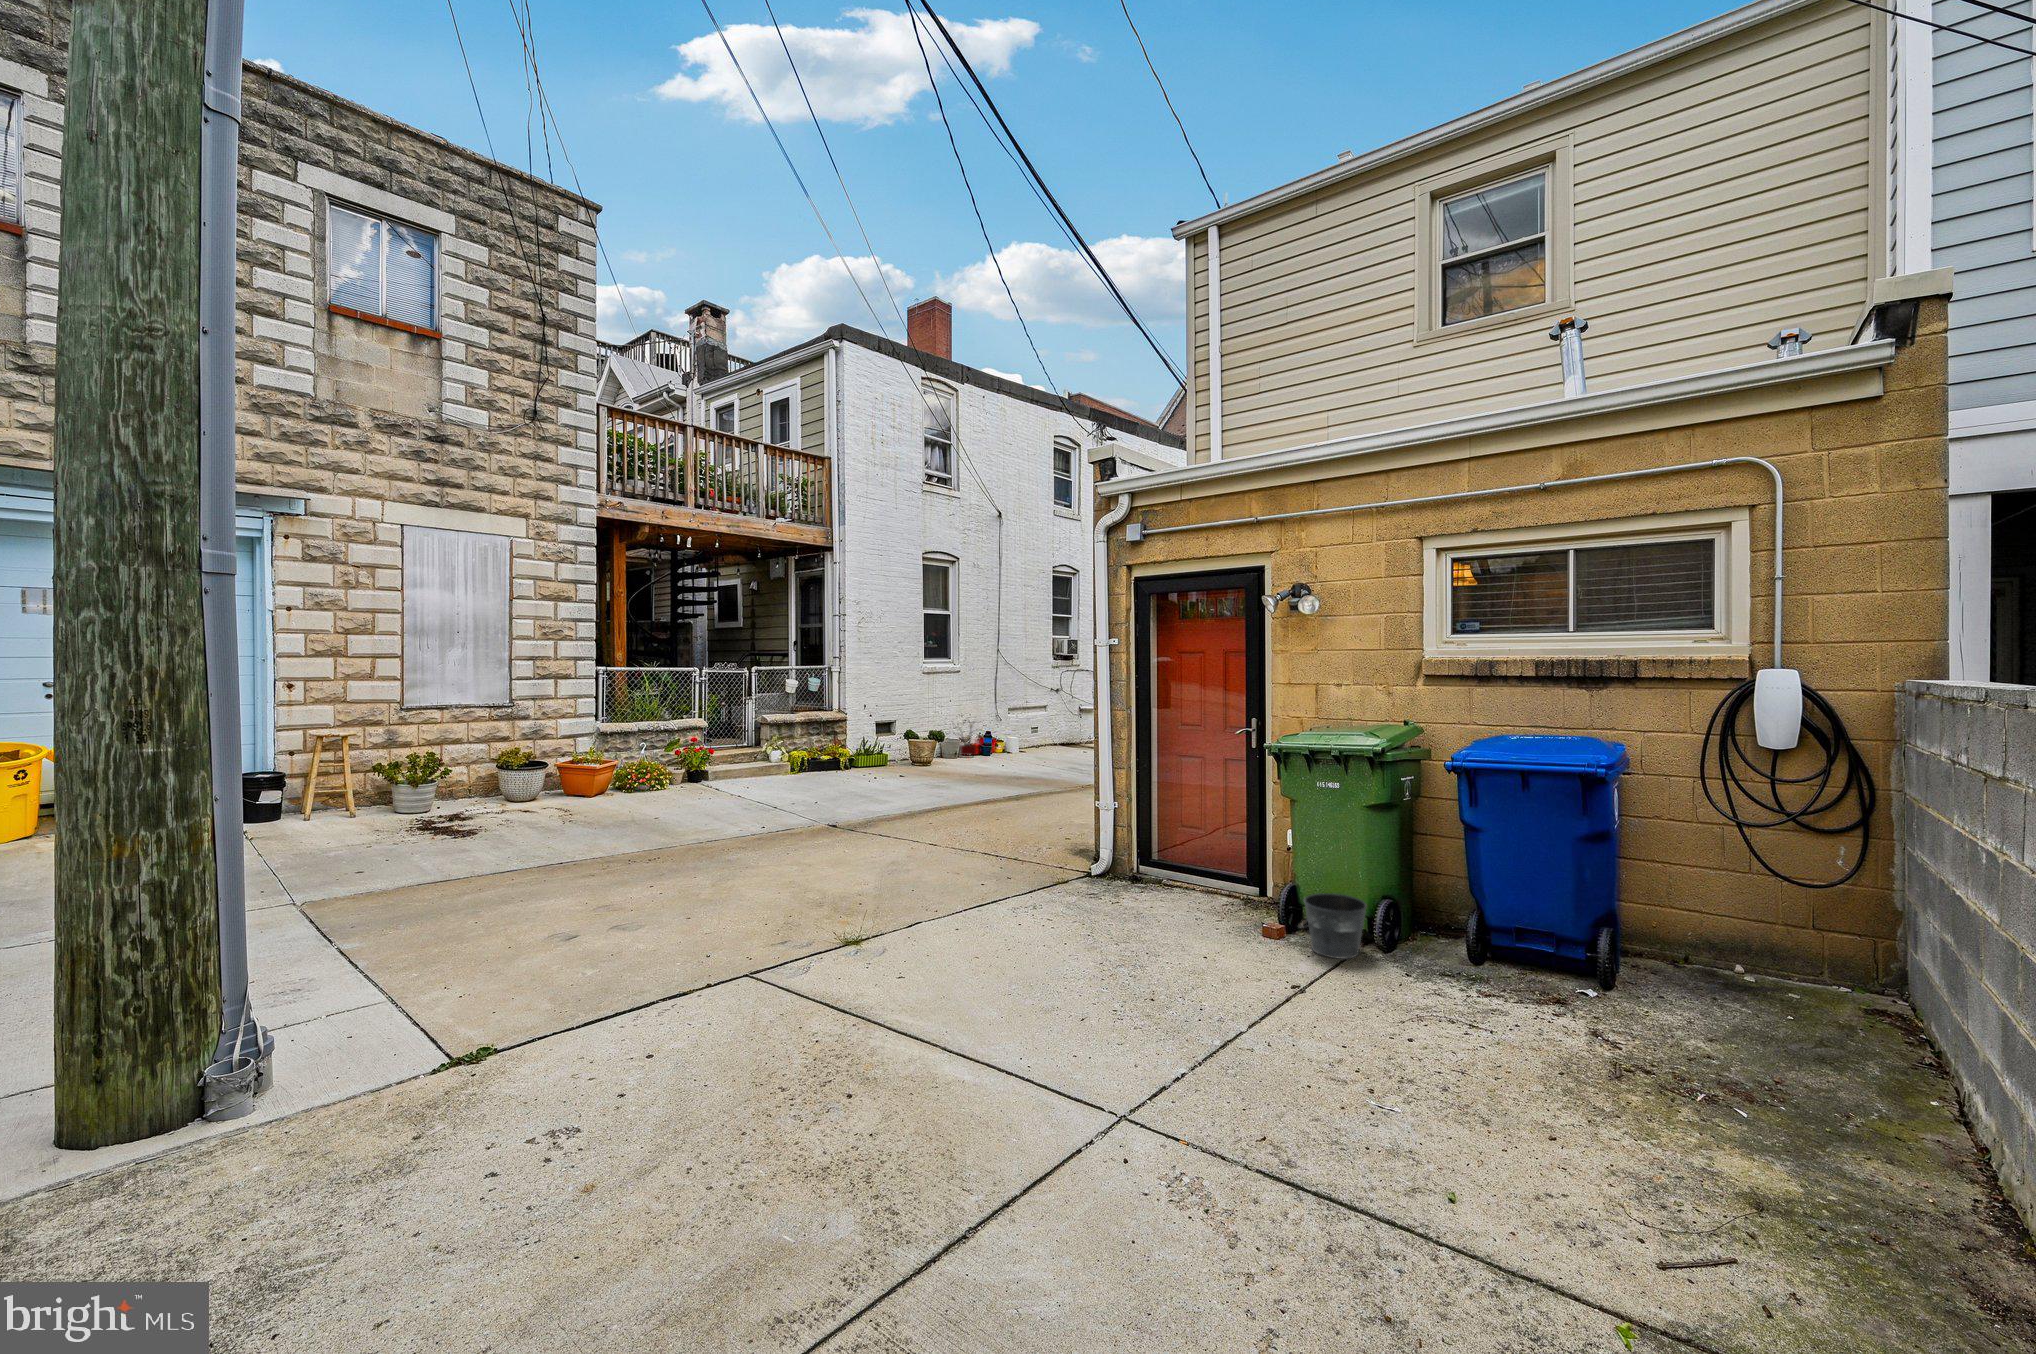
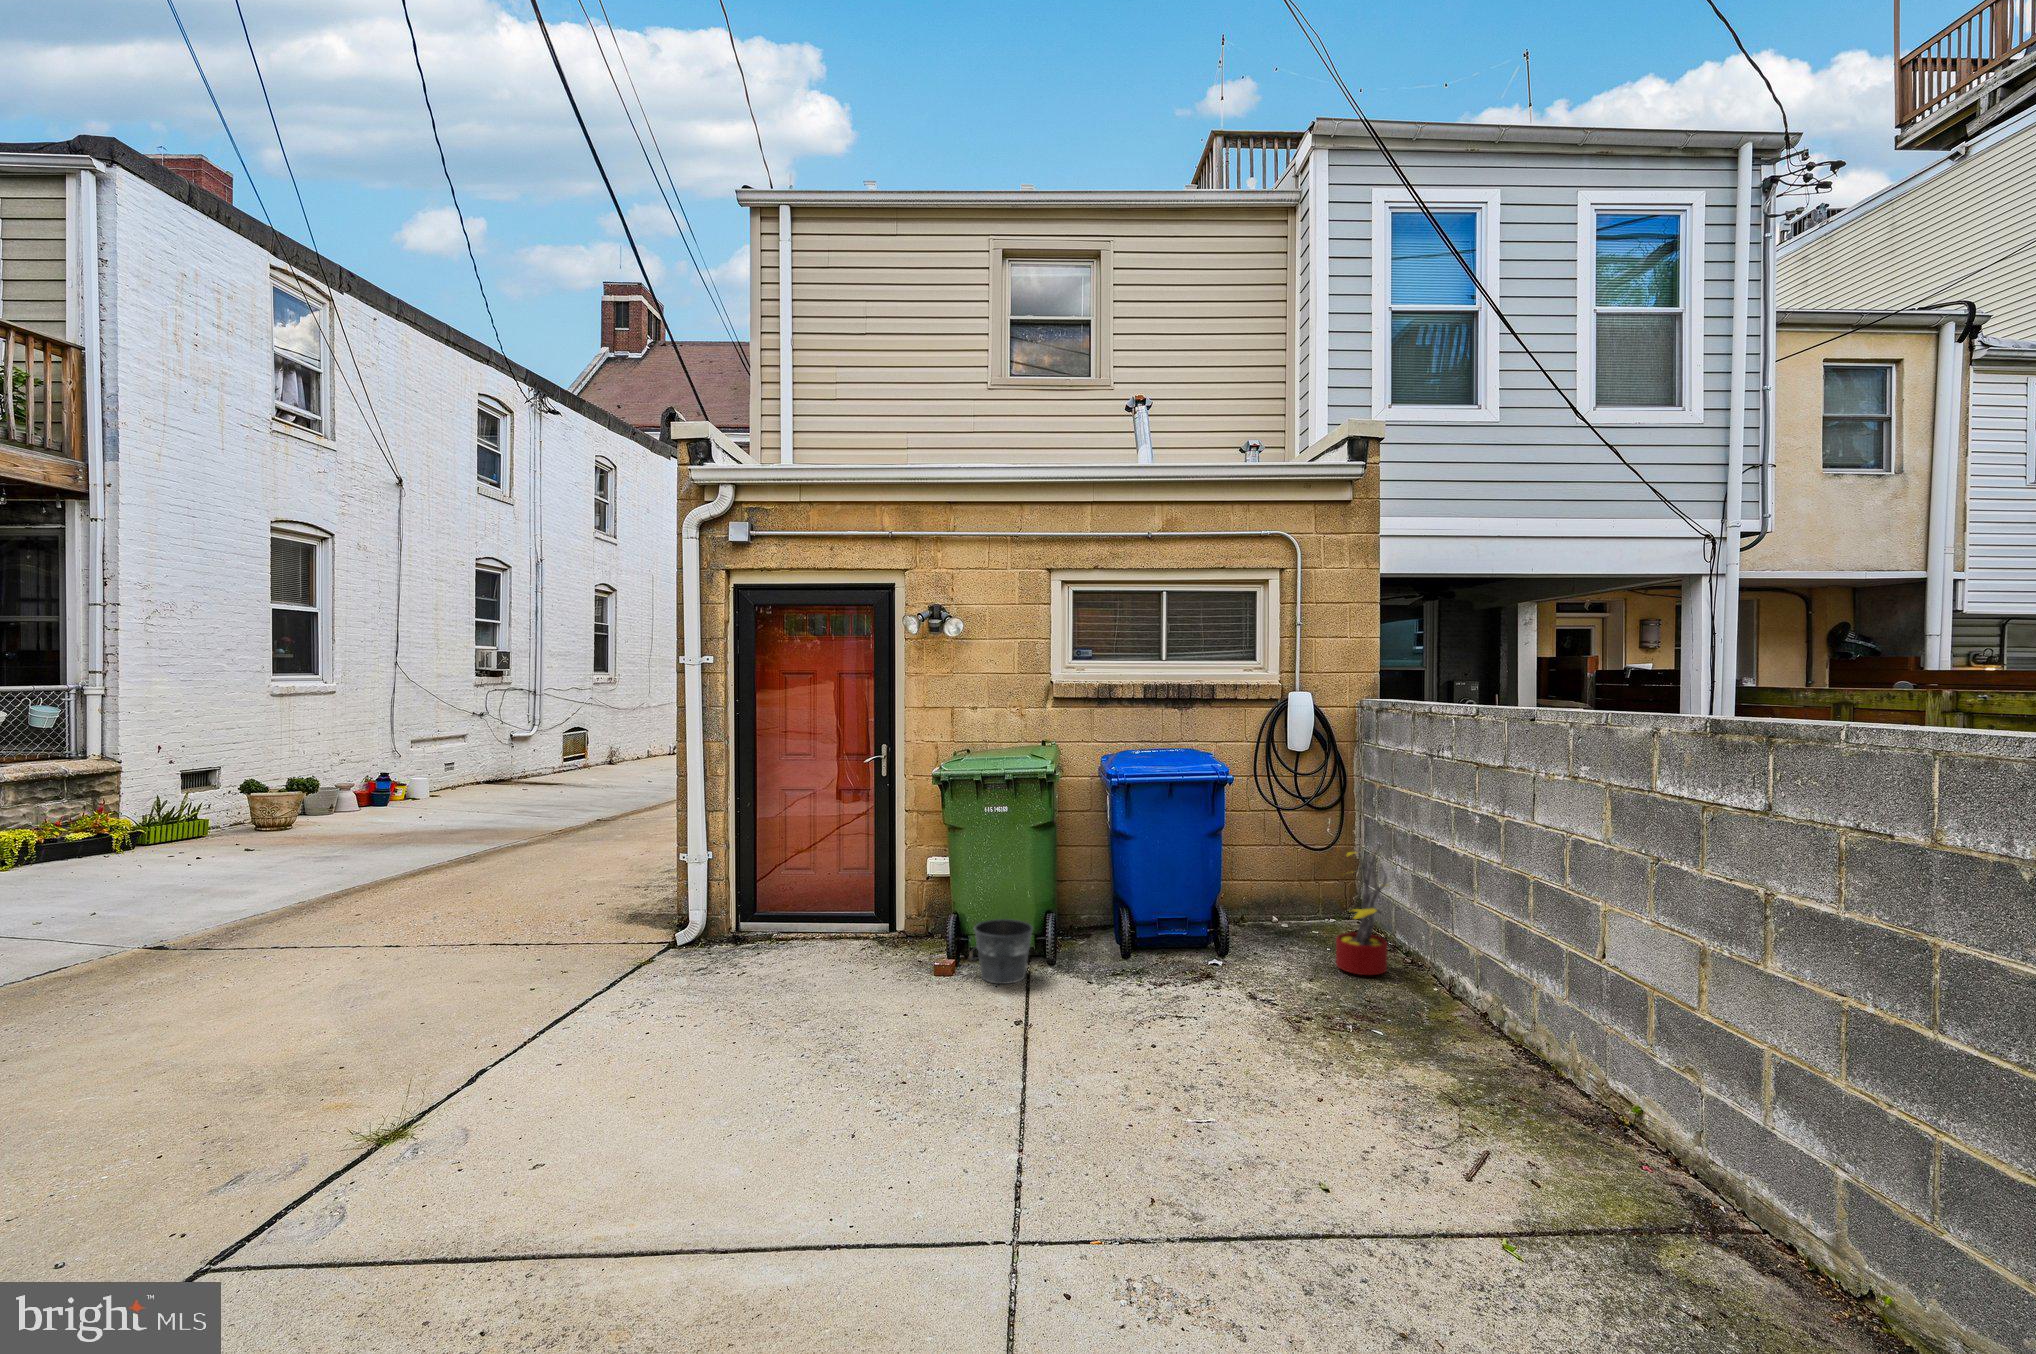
decorative plant: present [960,722,976,755] -> present [1336,852,1387,975]

